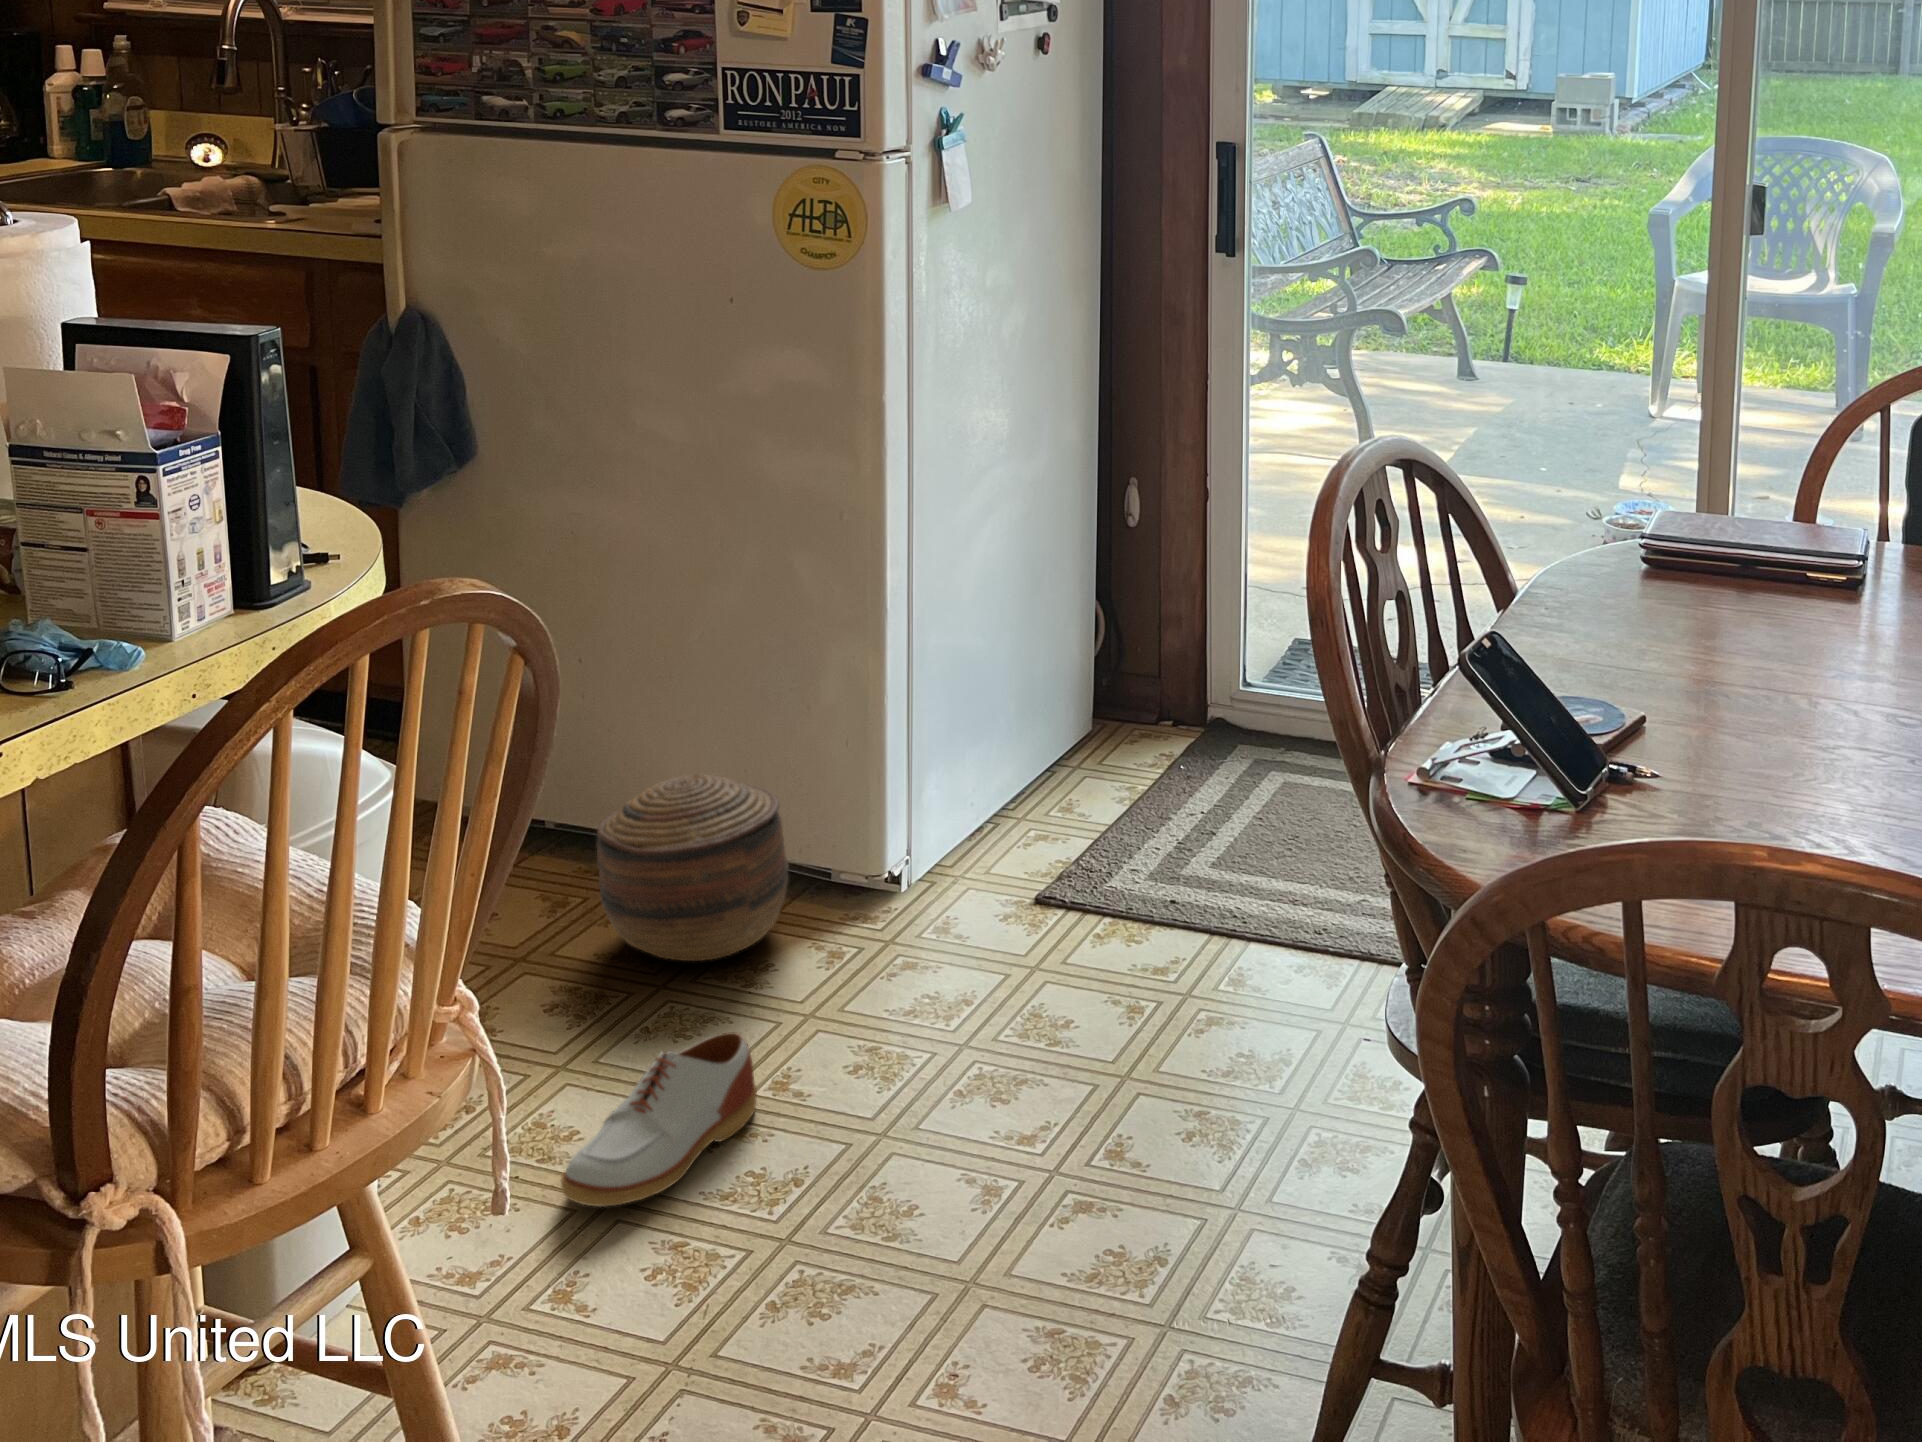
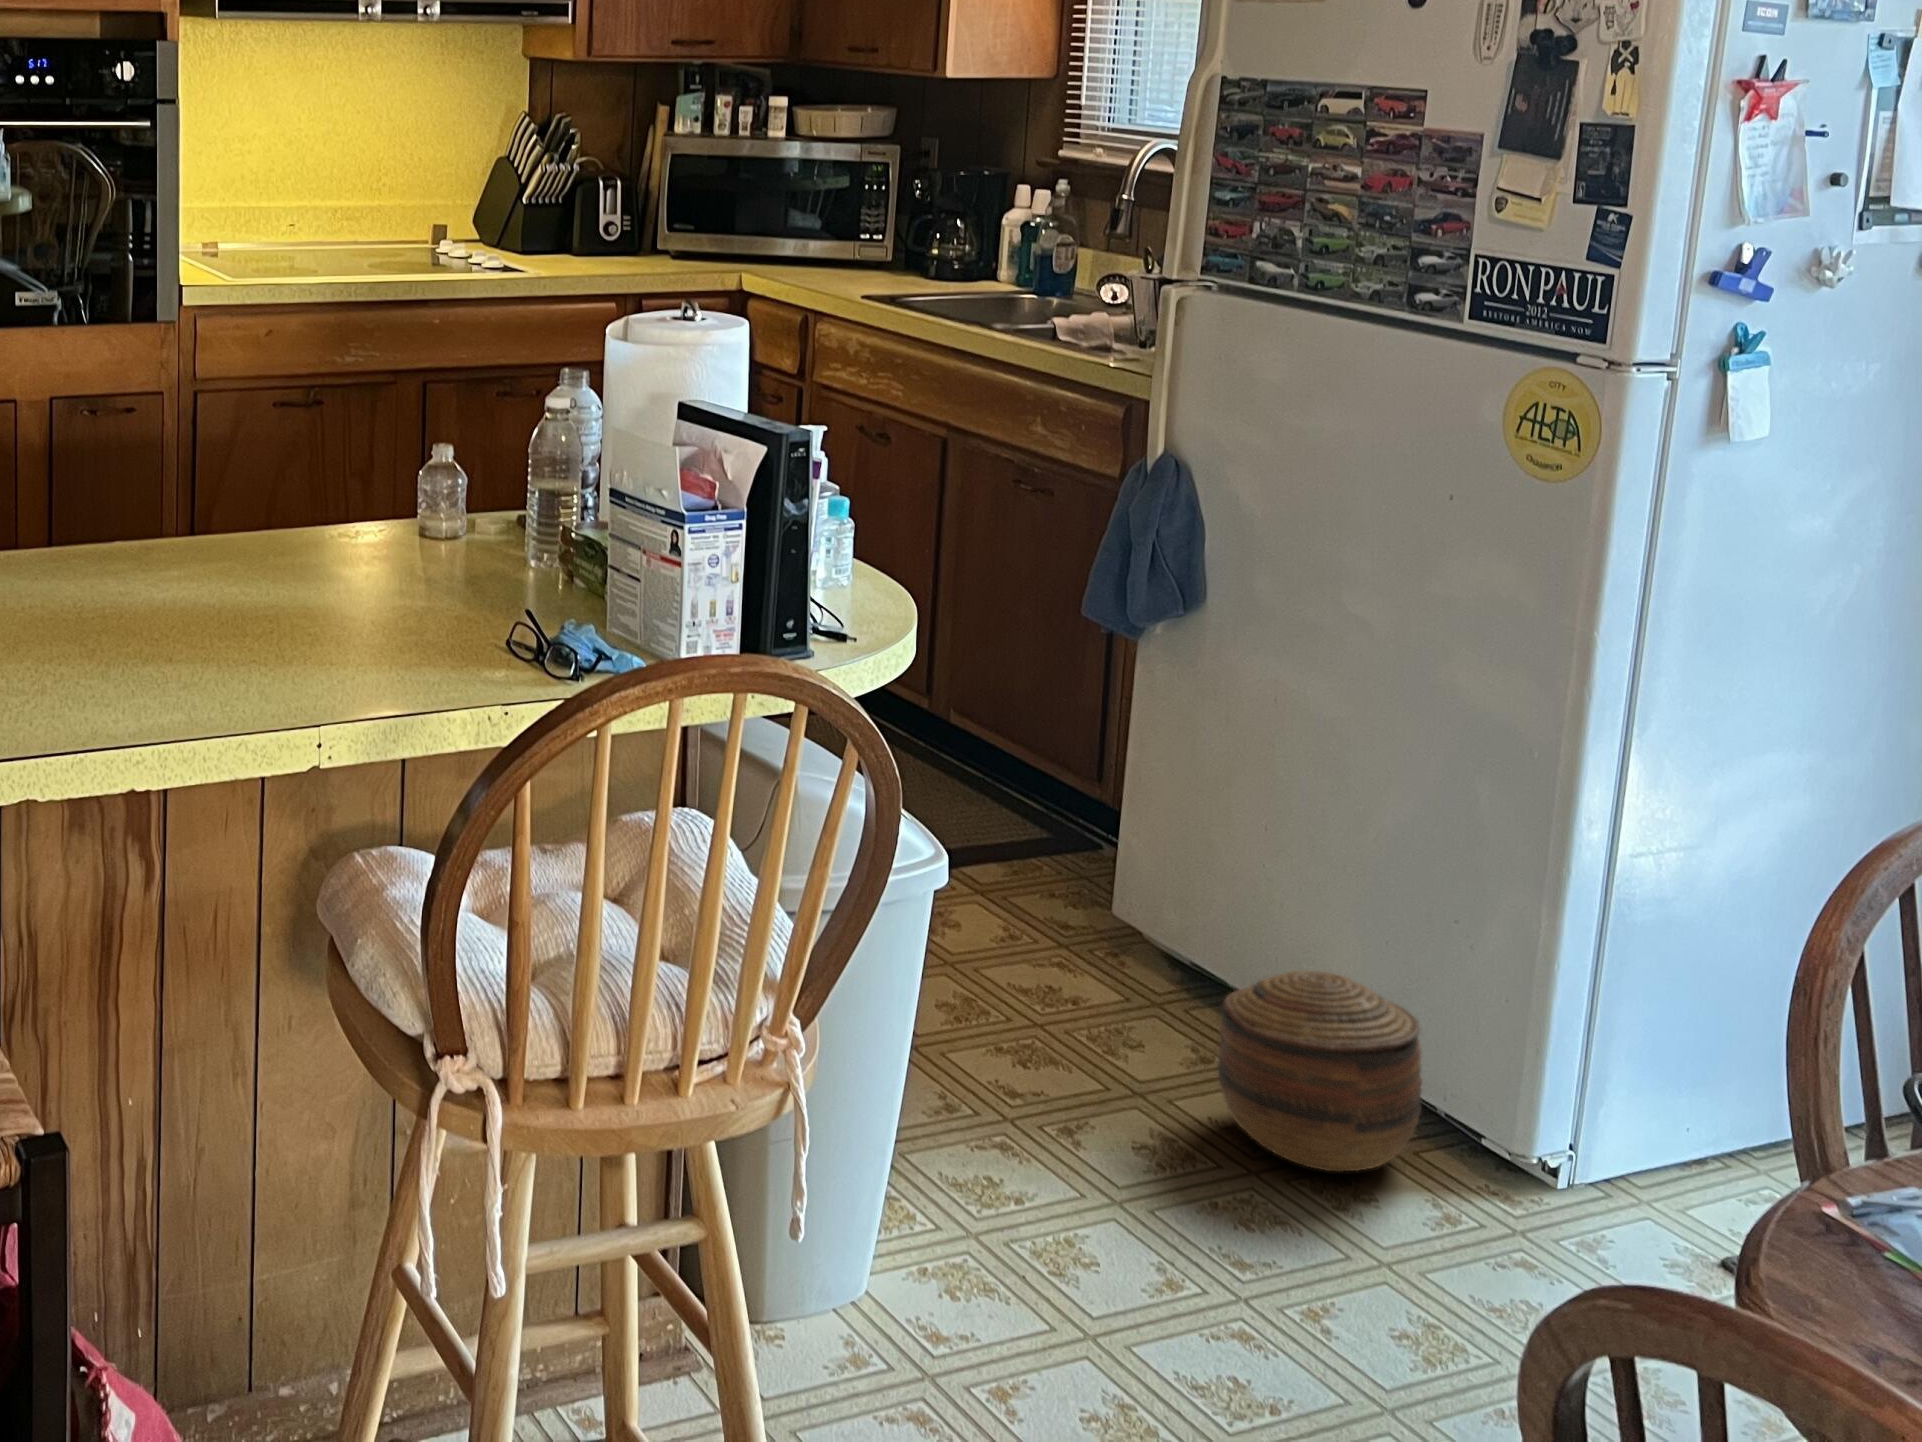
shoe: present [561,1032,757,1206] -> none [1043,1218,1277,1352]

